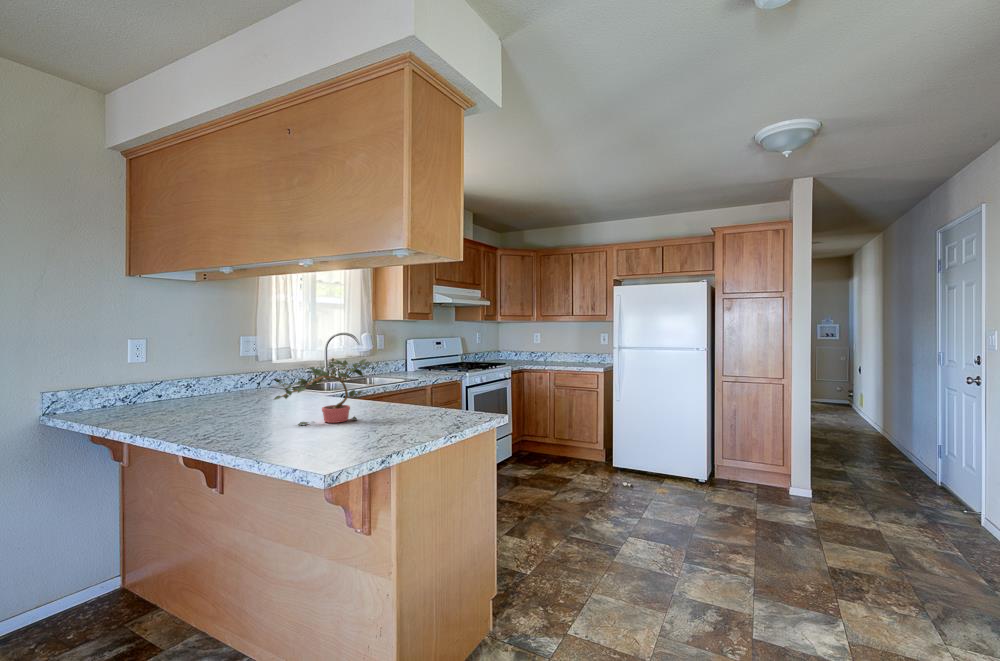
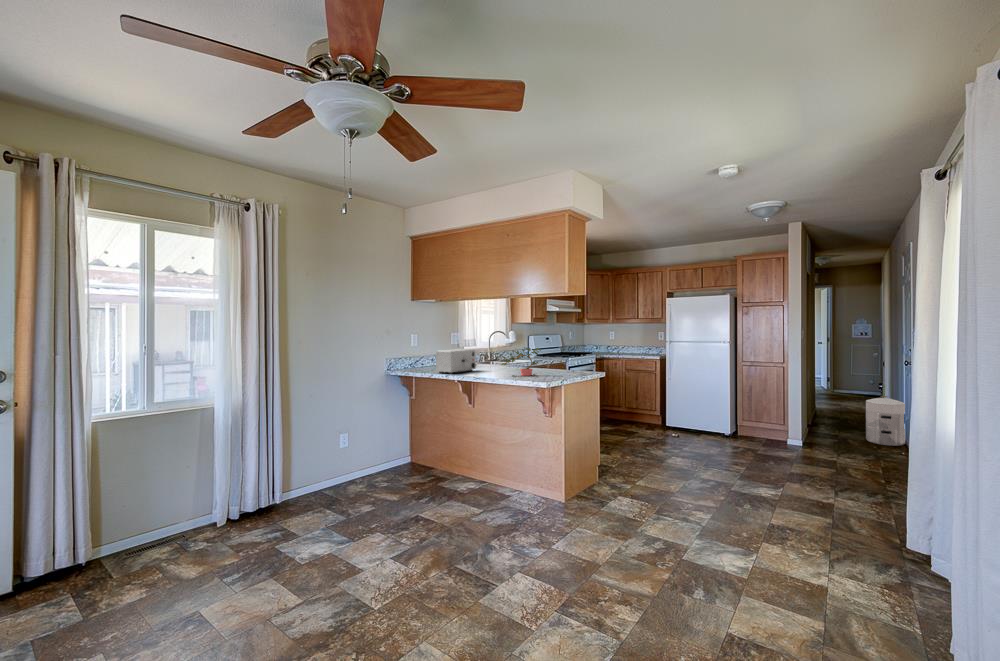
toaster: none [156,361,256,416] -> present [436,349,476,374]
waste bin: none [891,426,950,501] -> present [866,396,905,446]

